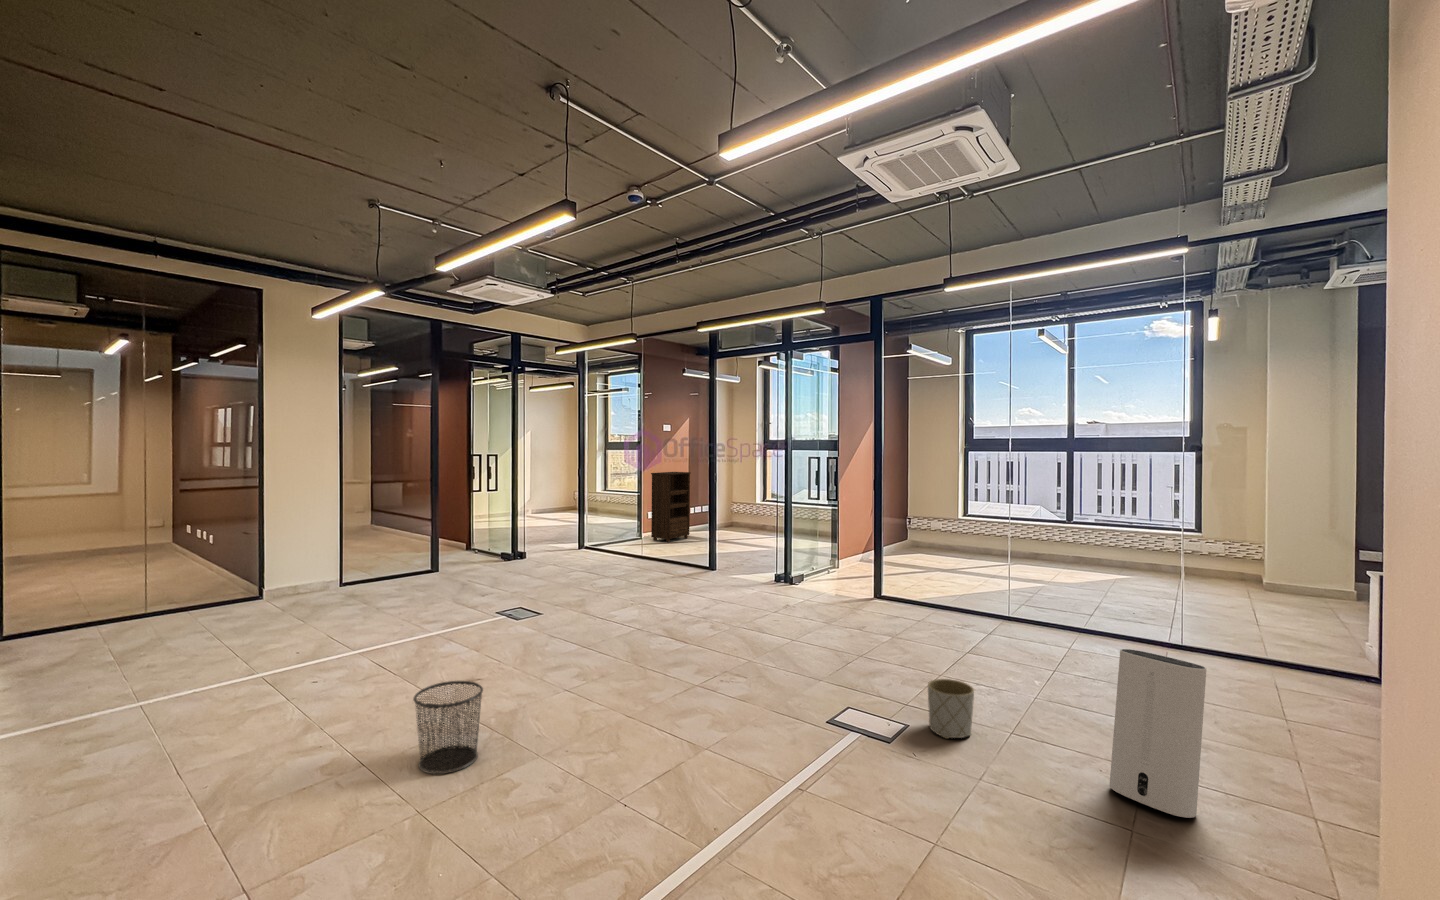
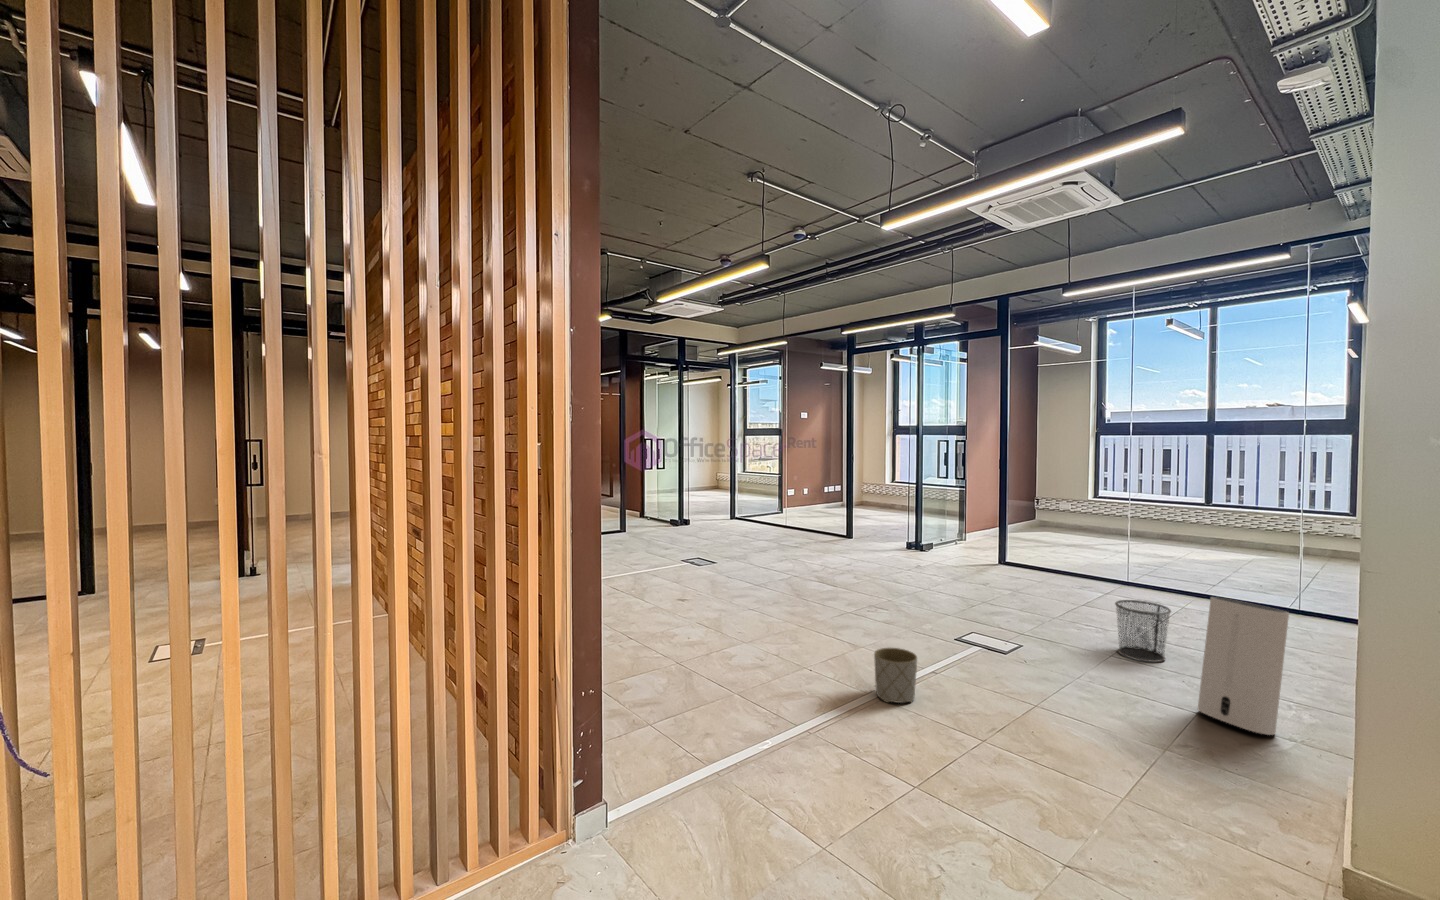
bookshelf: present [651,472,690,542] -> none [793,455,828,517]
planter: present [928,679,974,739] -> present [874,648,917,703]
waste bin: present [413,681,483,774] -> present [1115,600,1171,662]

